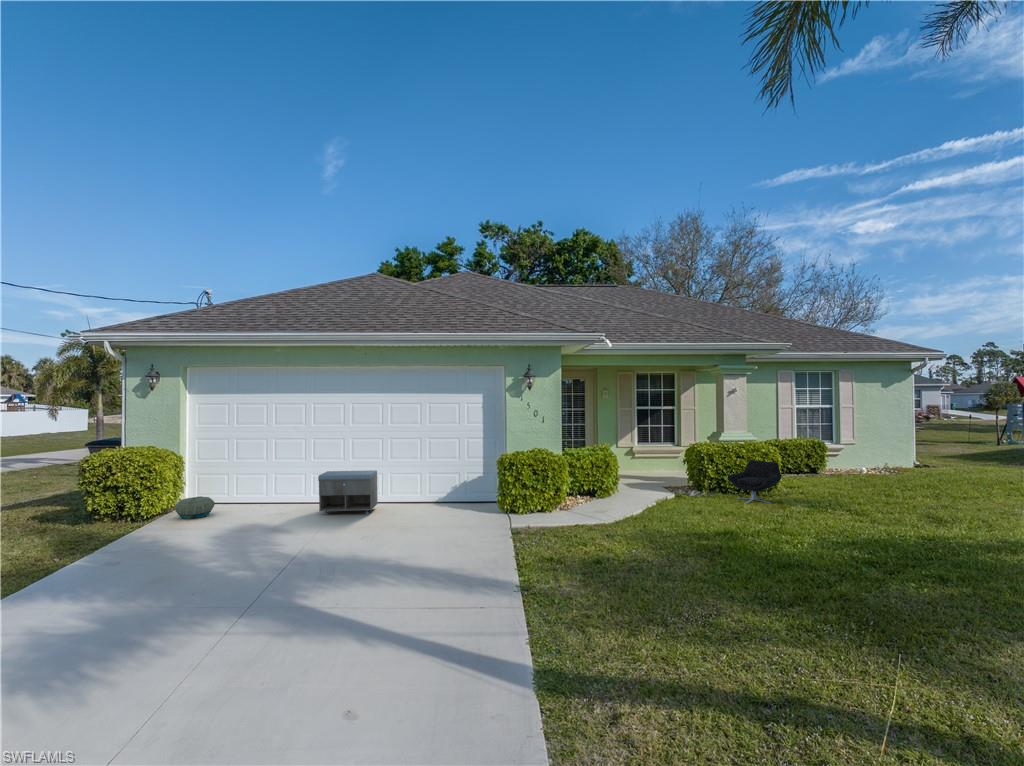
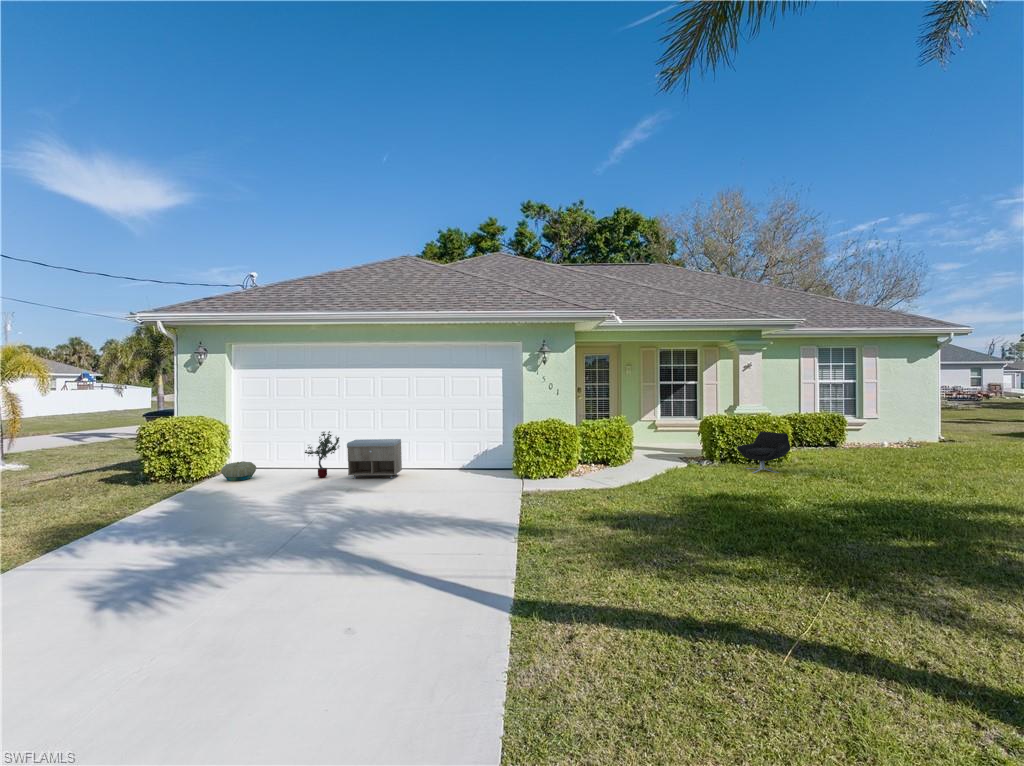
potted tree: none [269,462,310,514] -> present [305,431,339,478]

